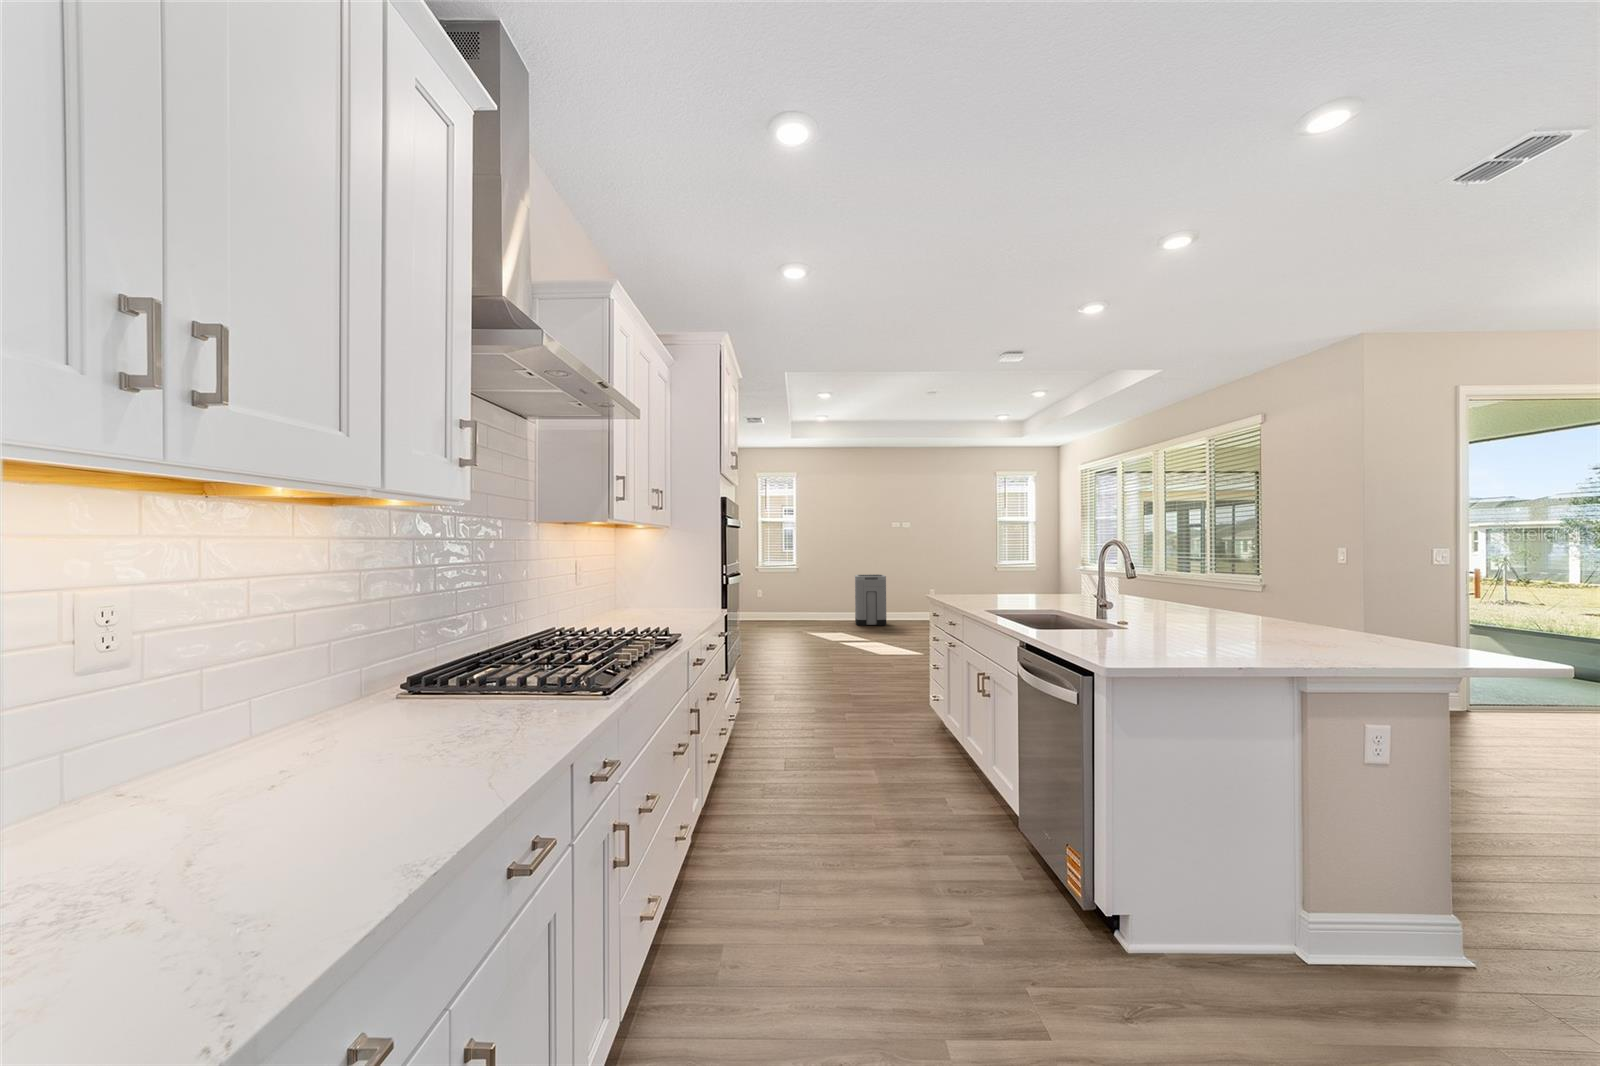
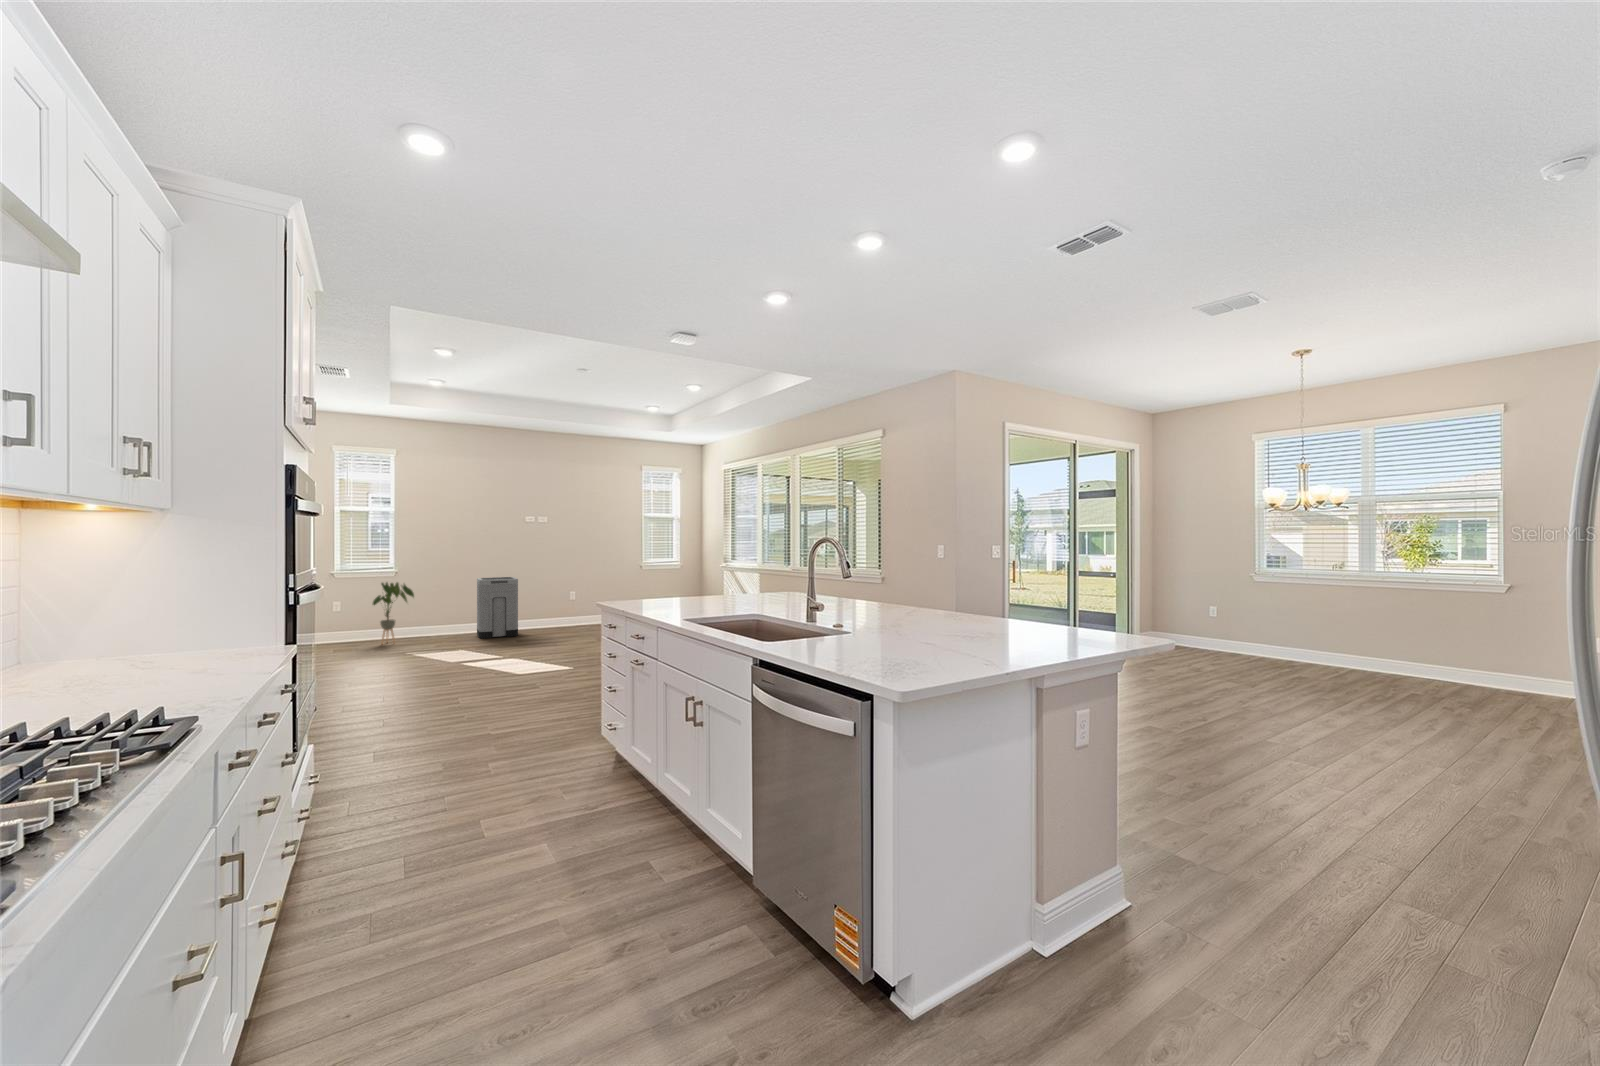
house plant: none [782,576,810,624] -> present [373,582,414,644]

